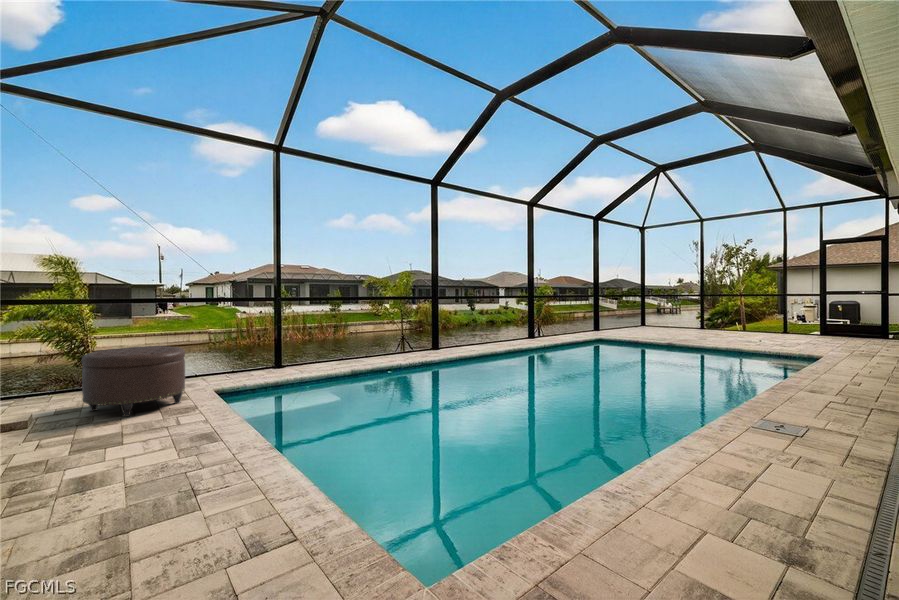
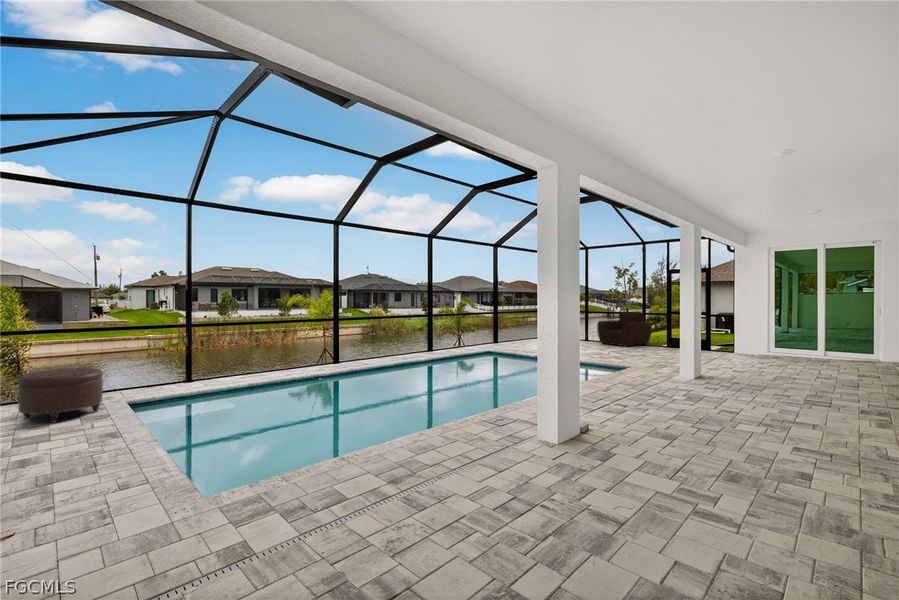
armchair: none [711,294,781,335] -> present [597,311,652,347]

